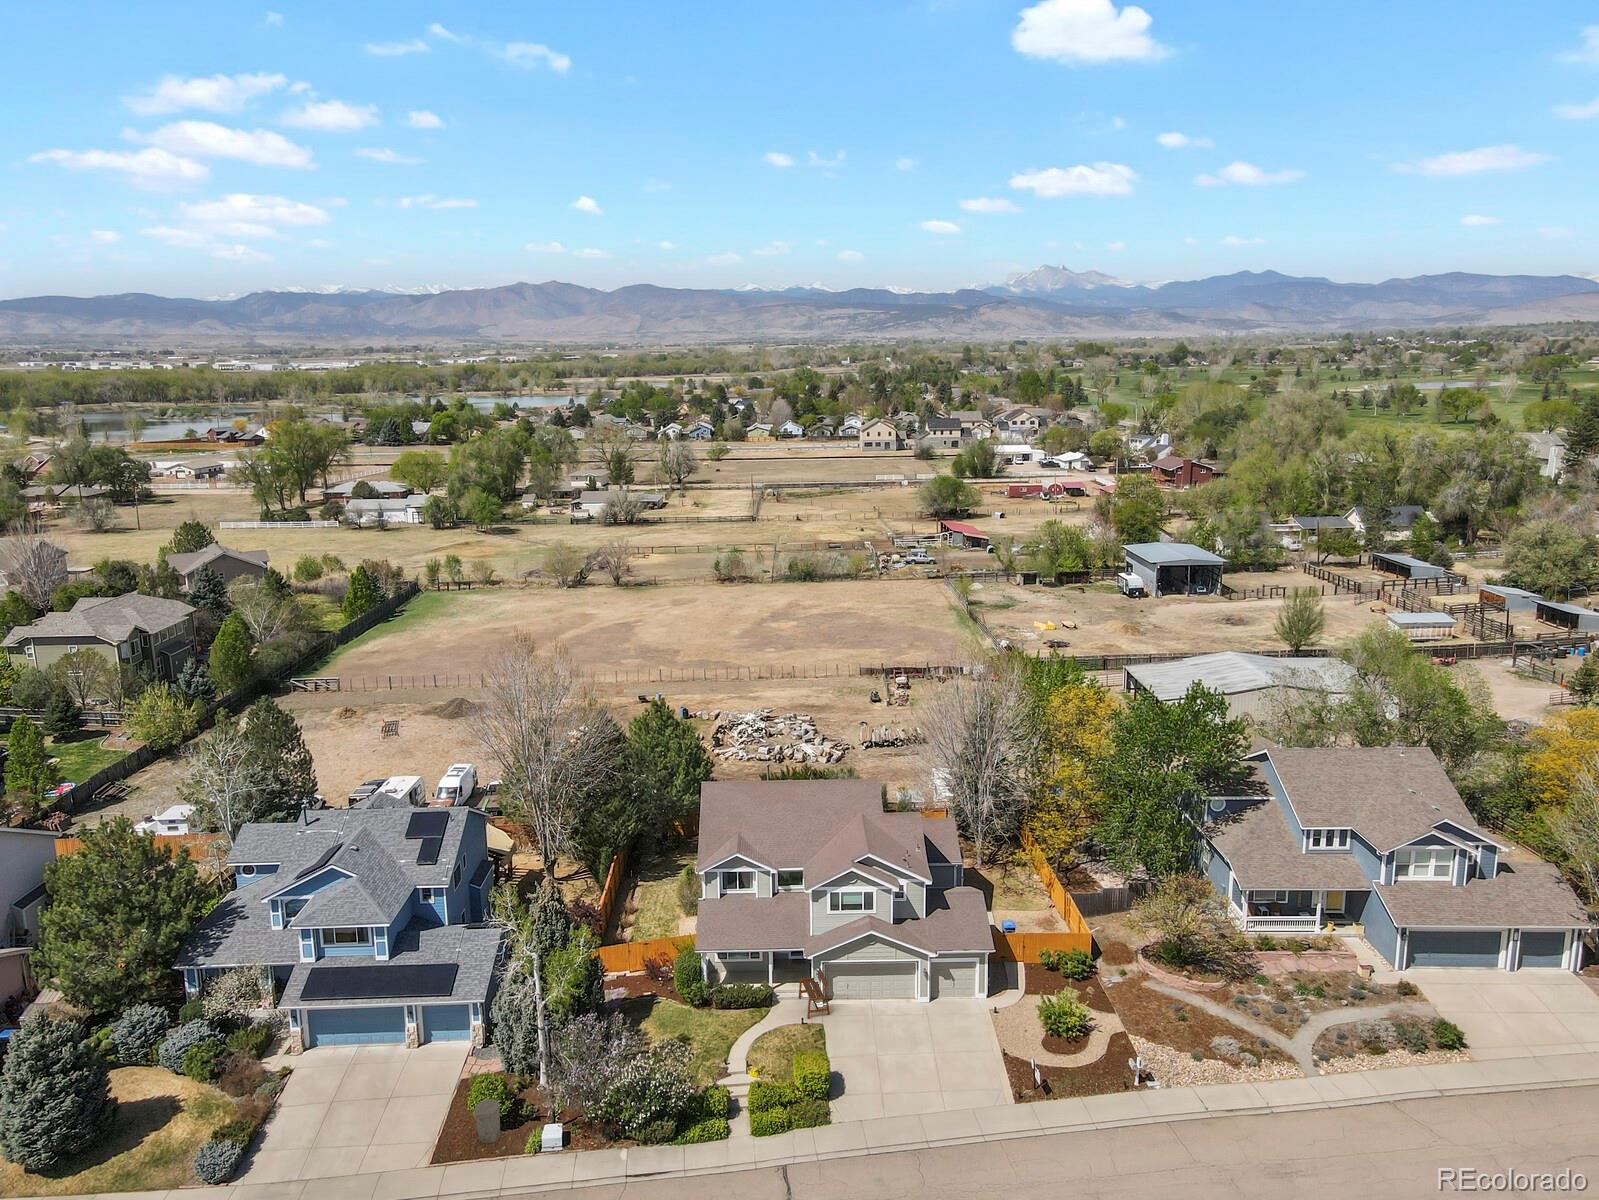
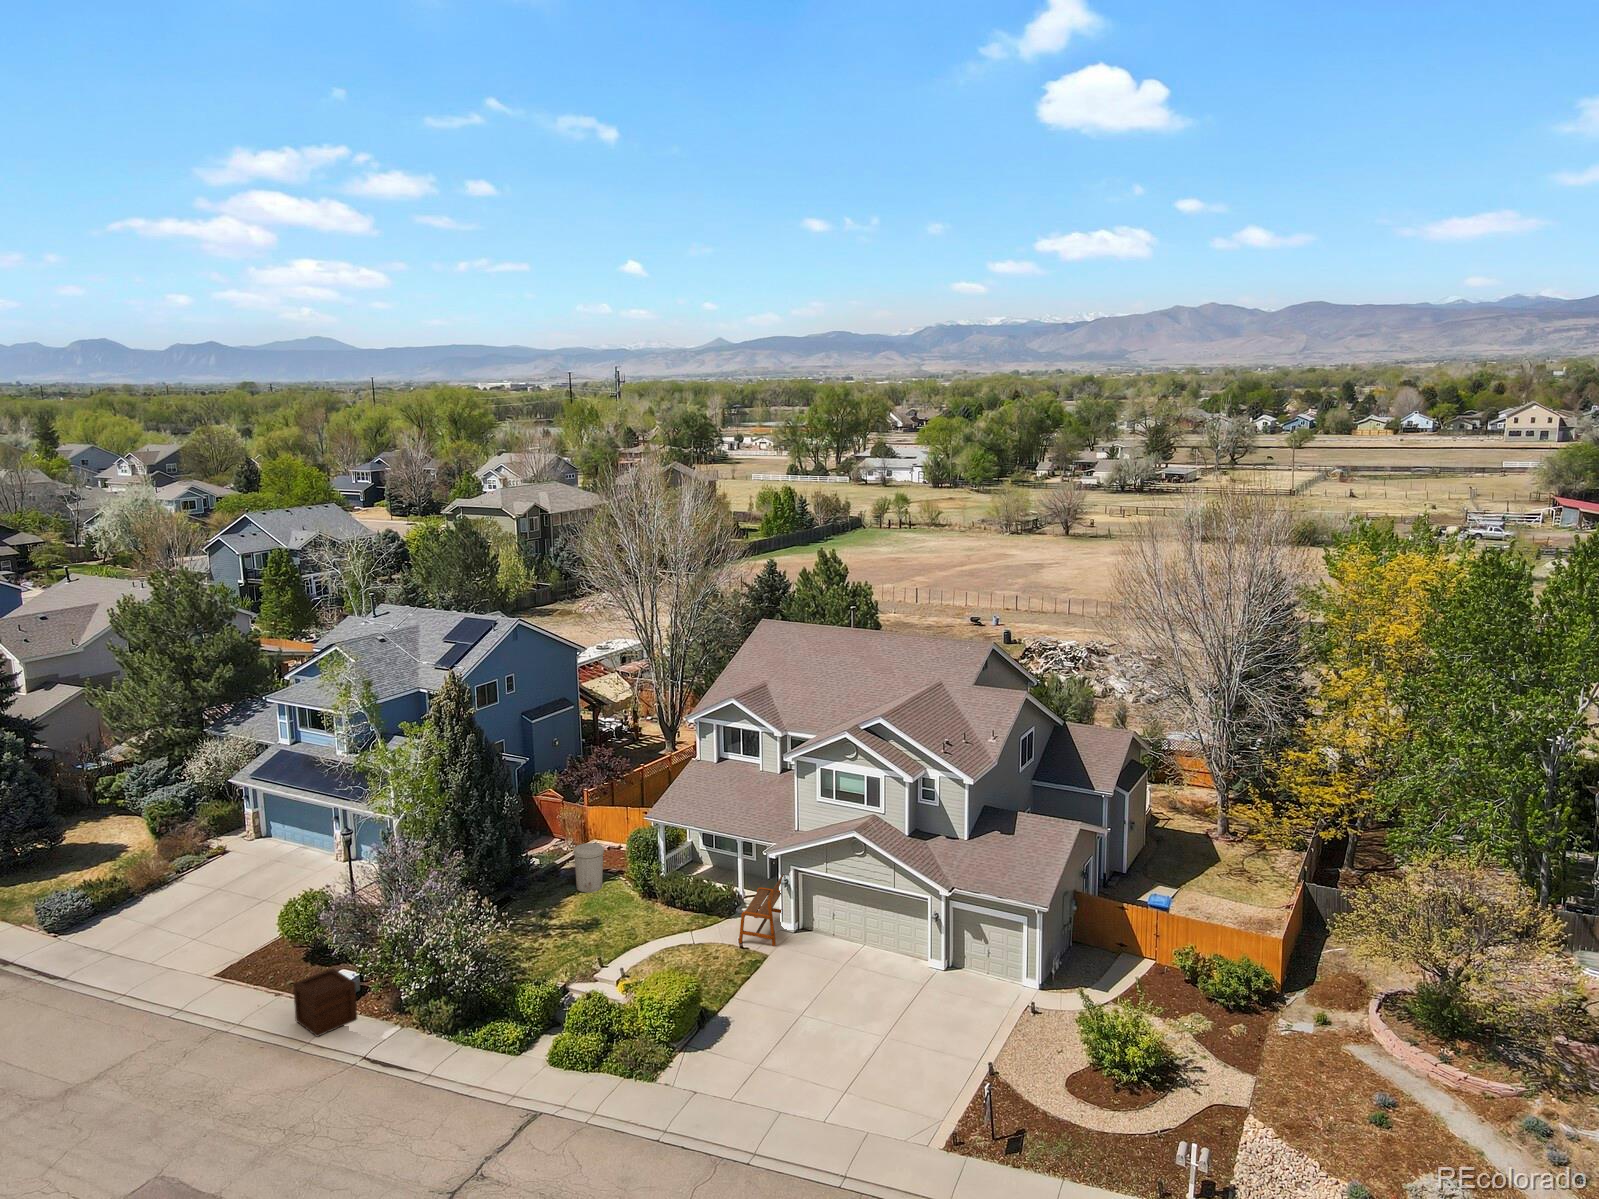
trash can: present [474,1099,500,1143] -> present [573,843,604,892]
wooden crate: none [603,1116,641,1162] -> present [293,969,357,1036]

